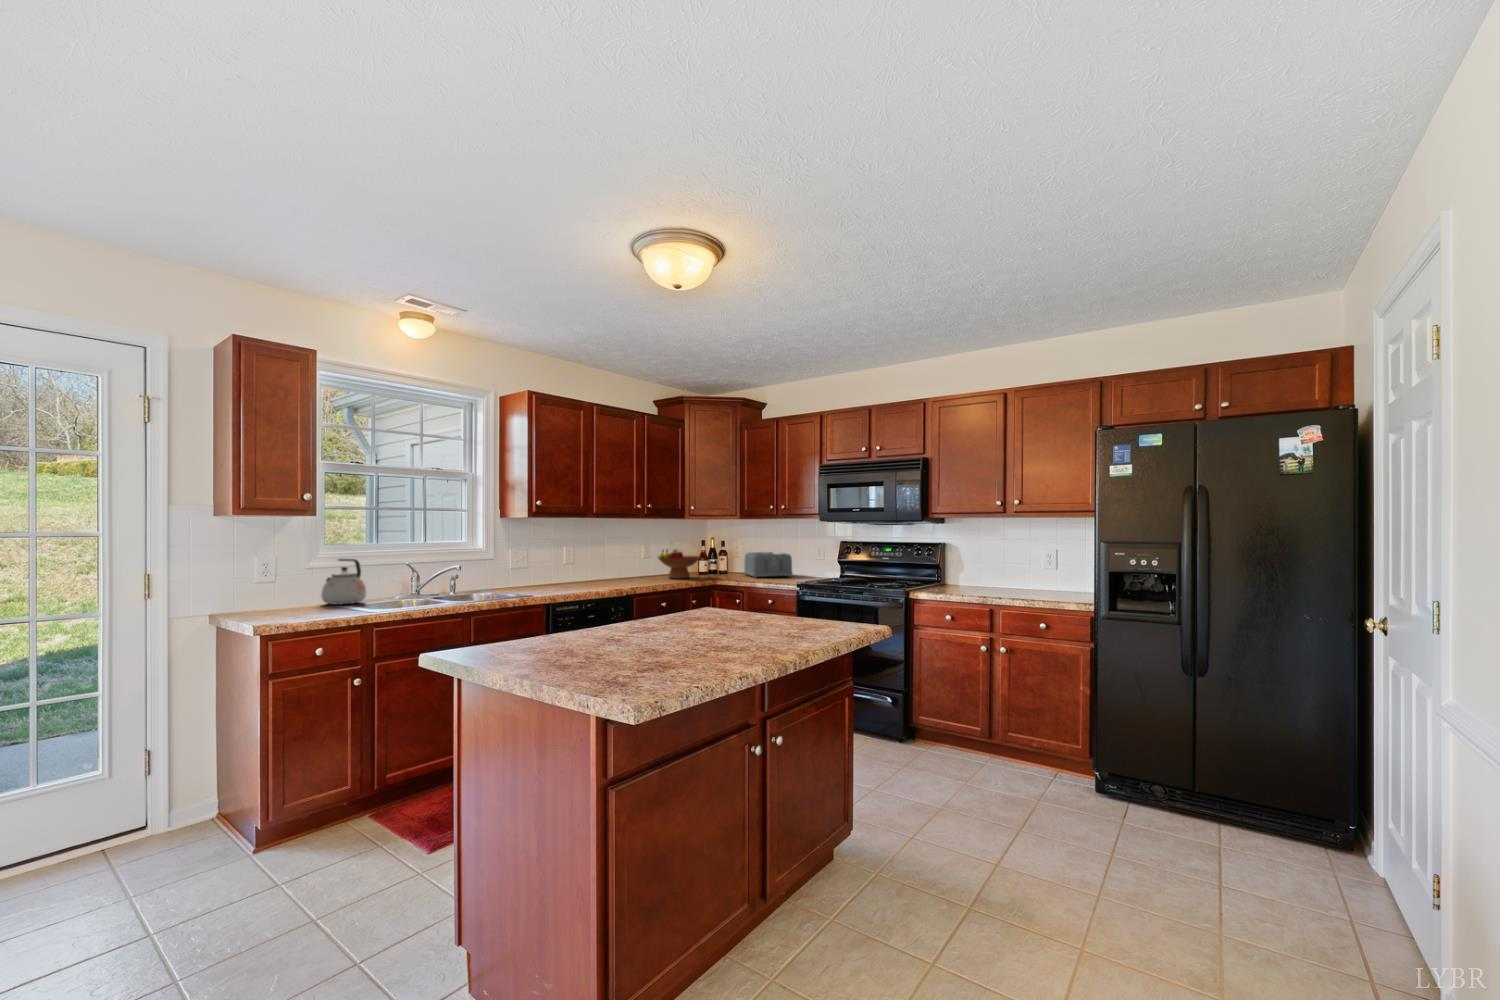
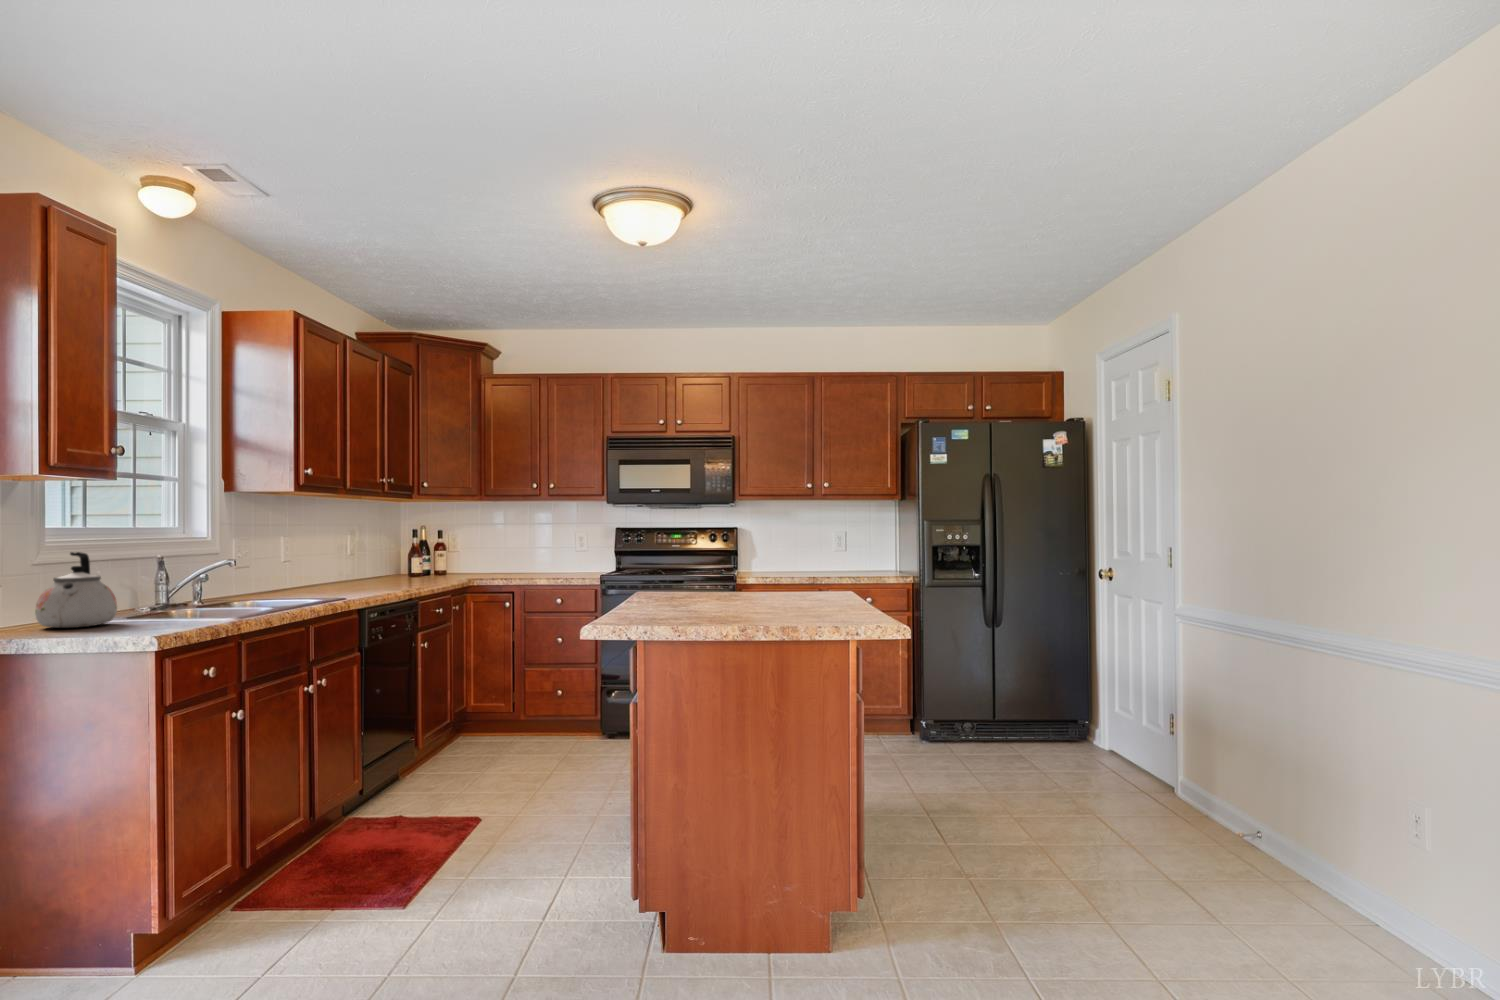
fruit bowl: present [658,550,700,579] -> none [382,540,445,579]
toaster: present [744,552,793,578] -> none [474,544,546,574]

